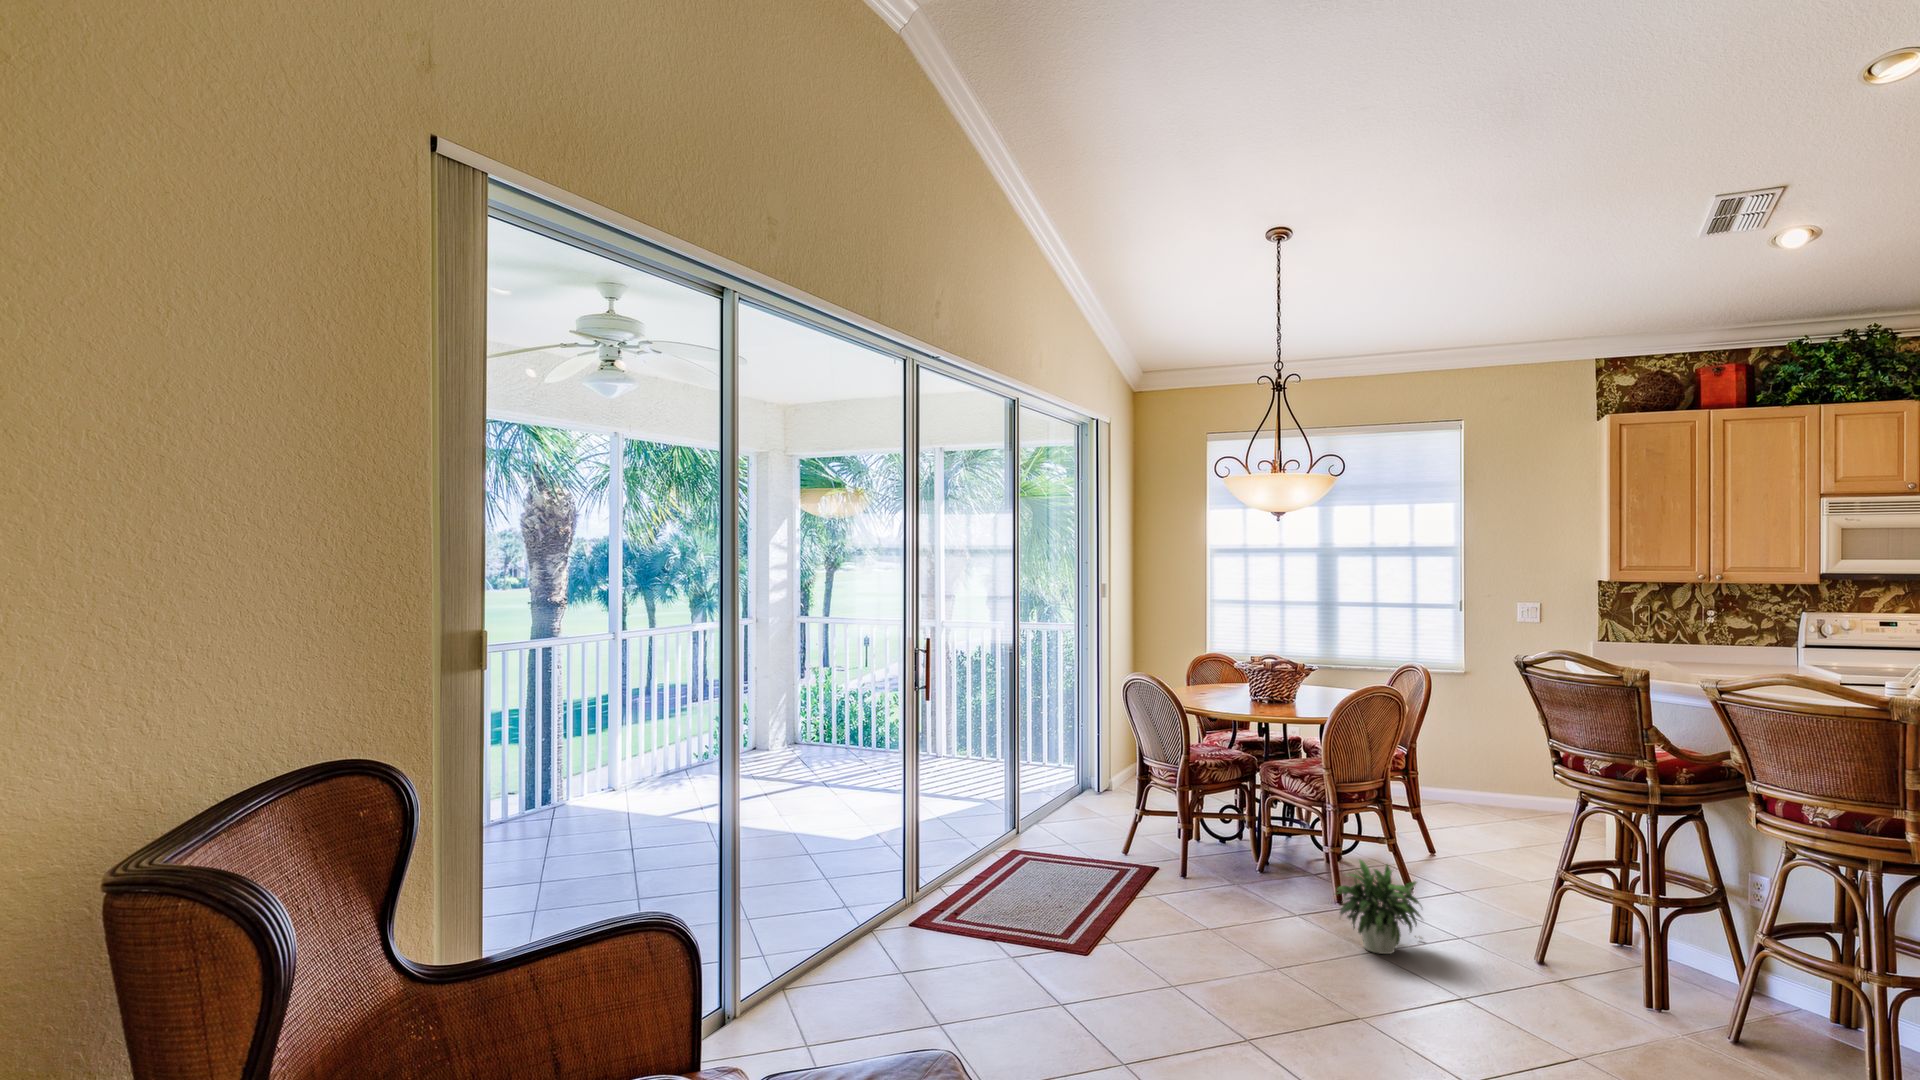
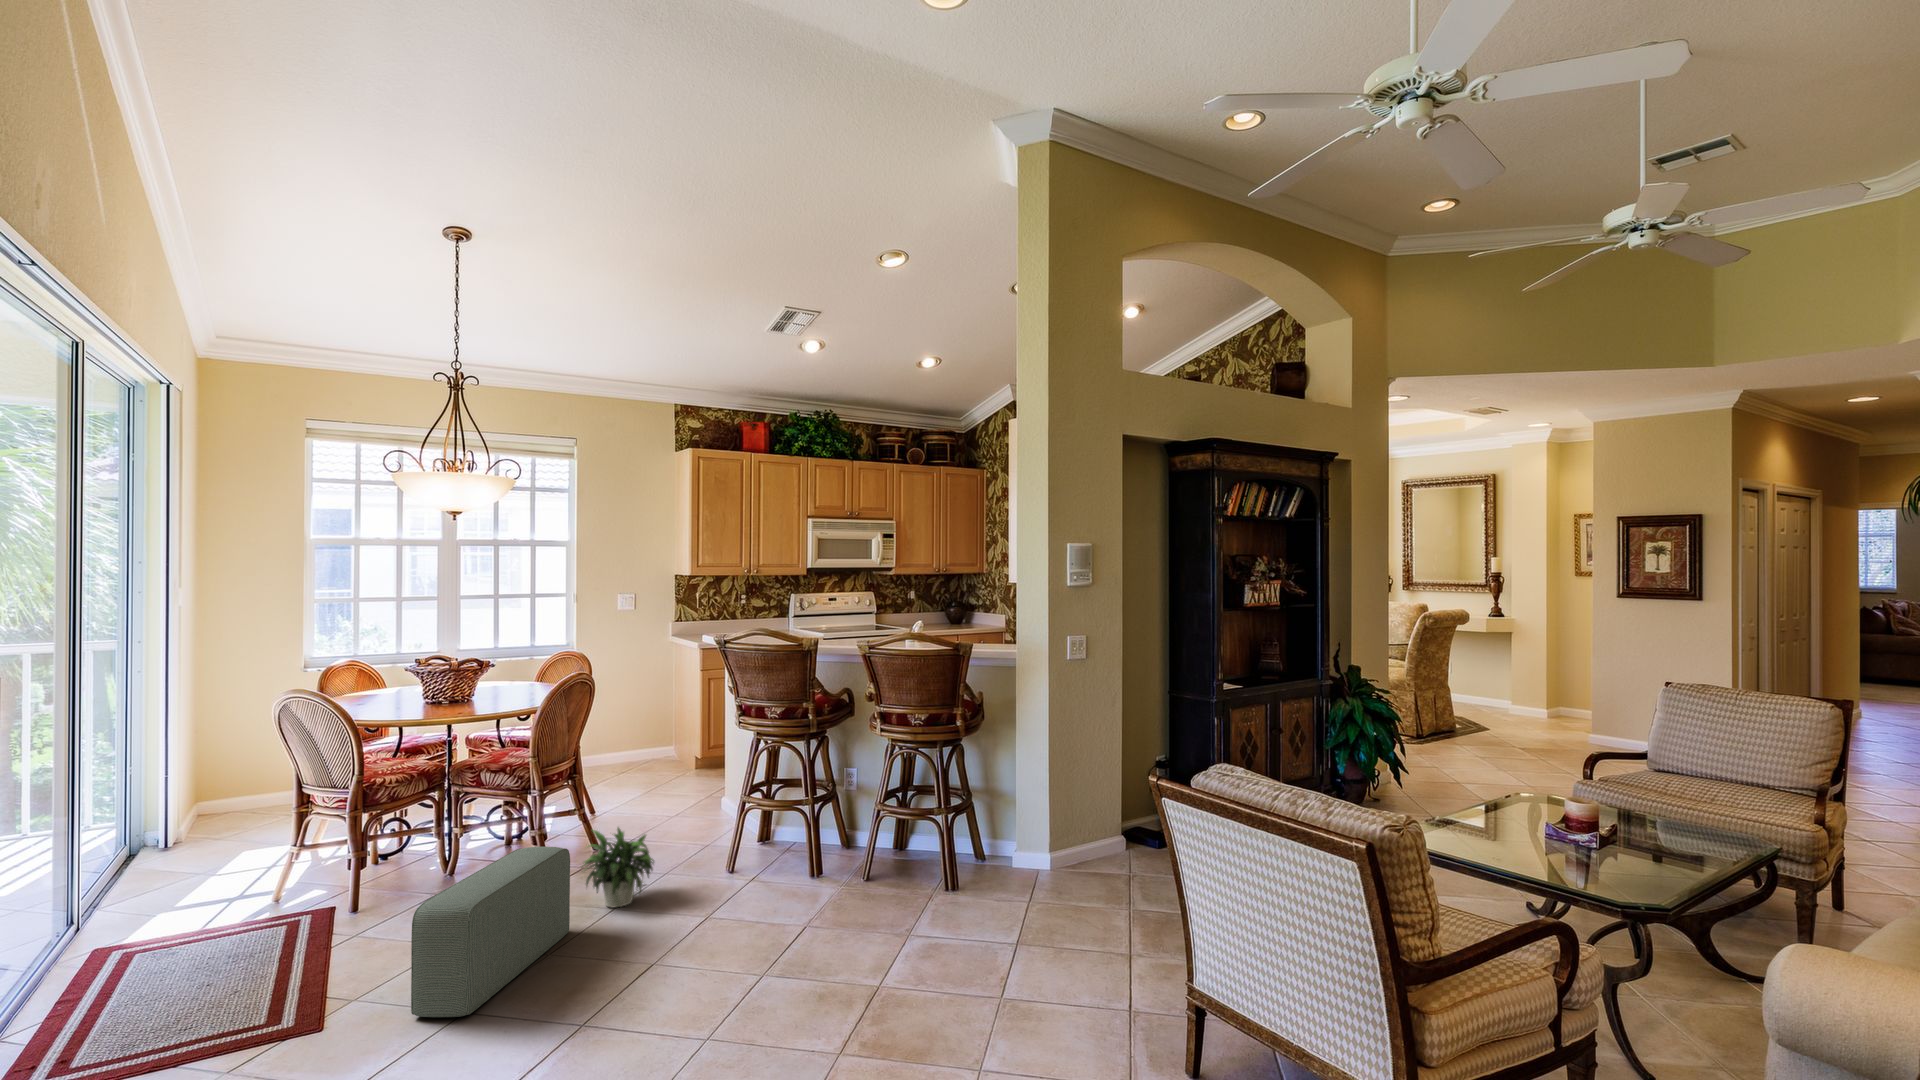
pouf: none [1133,853,1309,986] -> present [411,847,570,1017]

